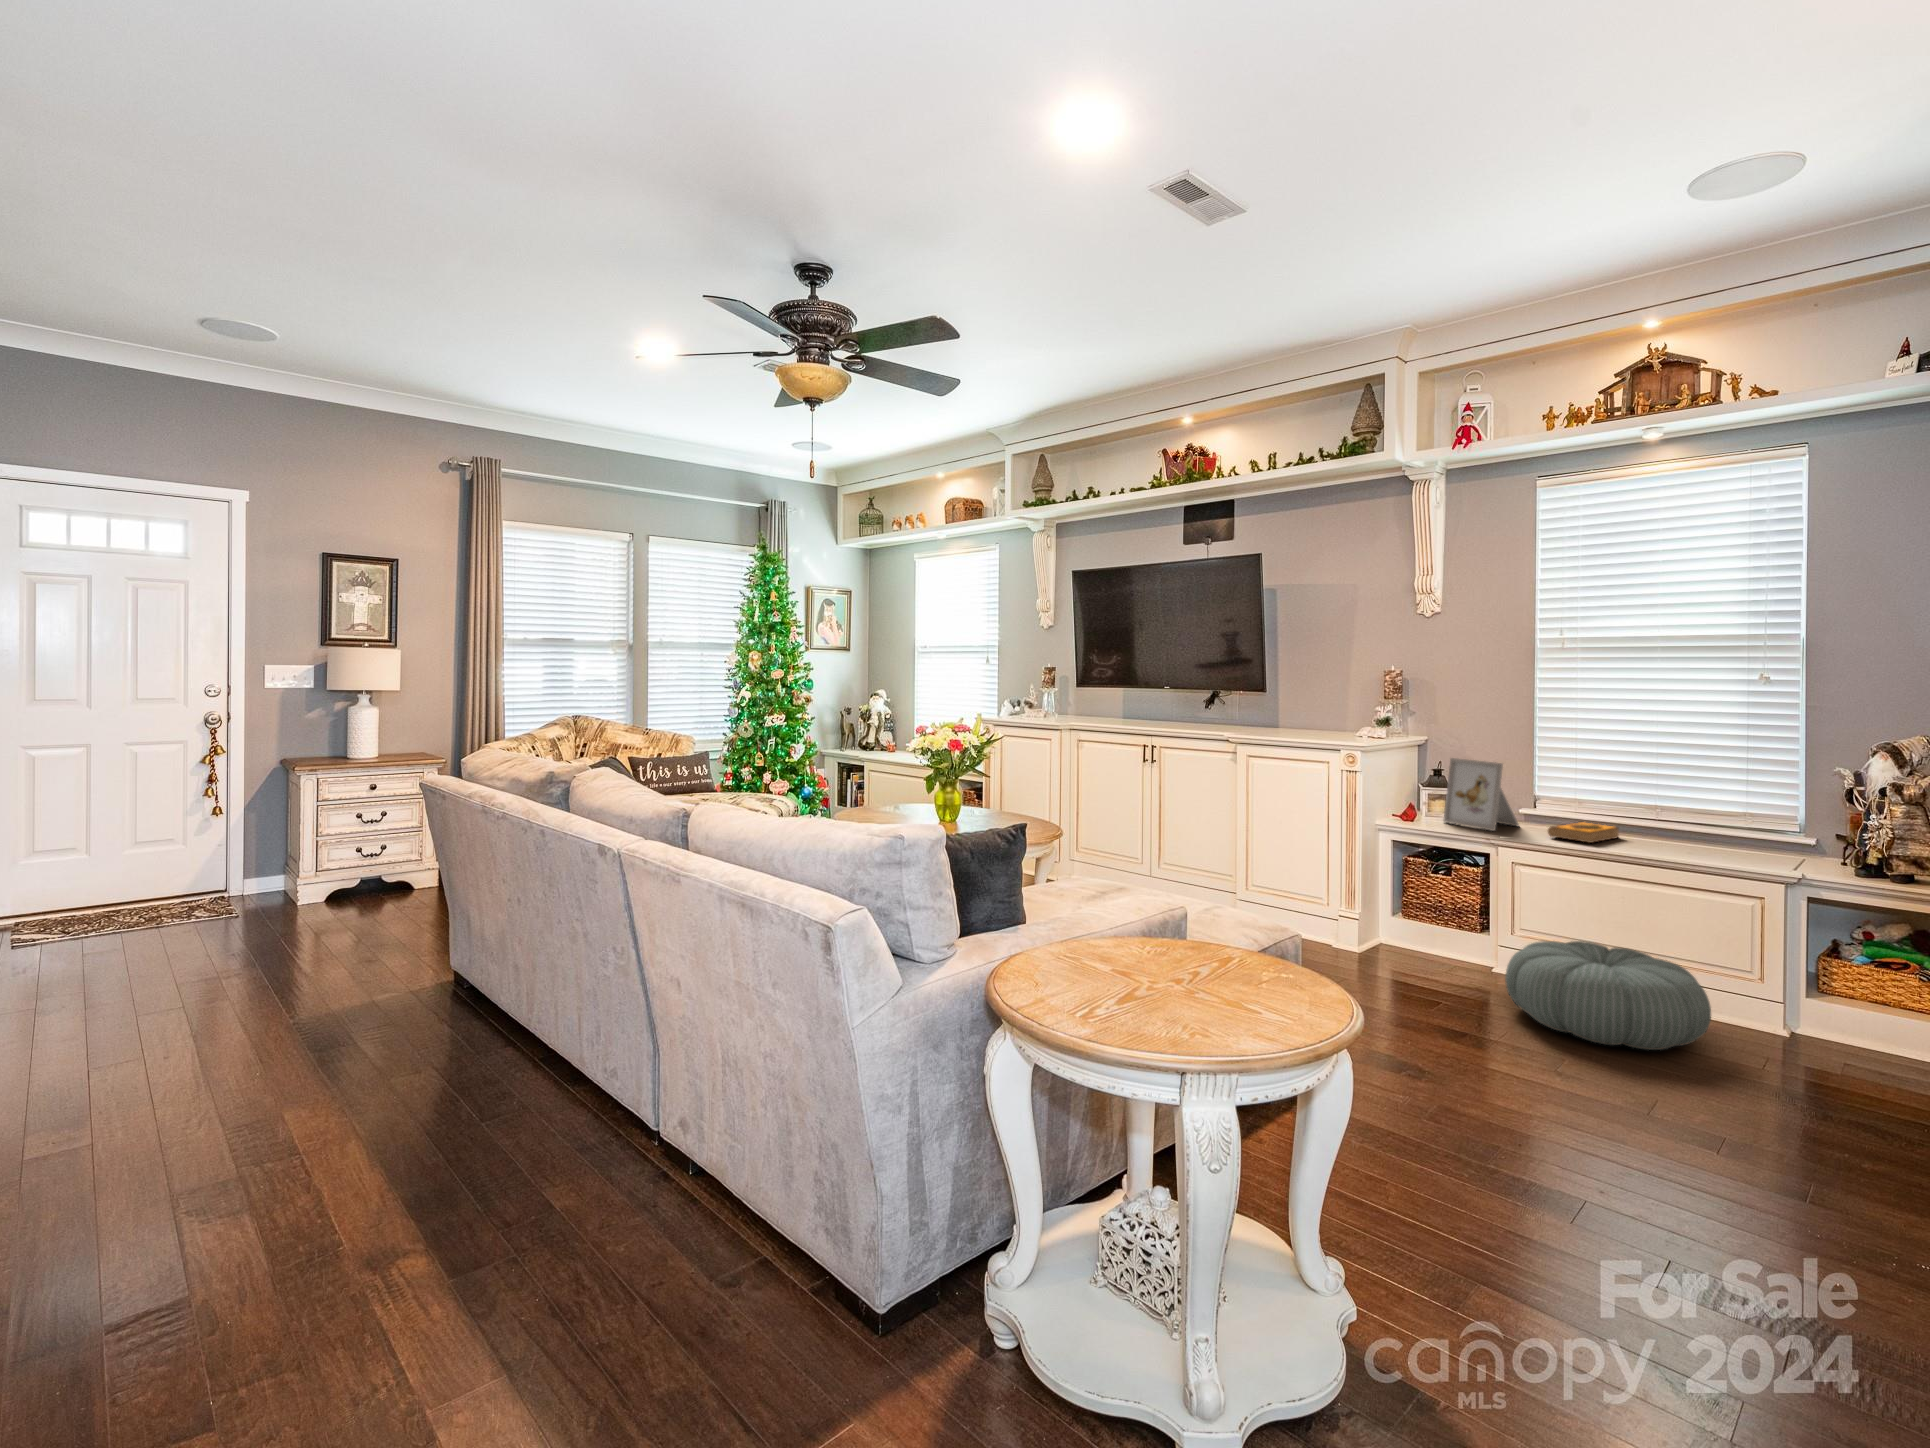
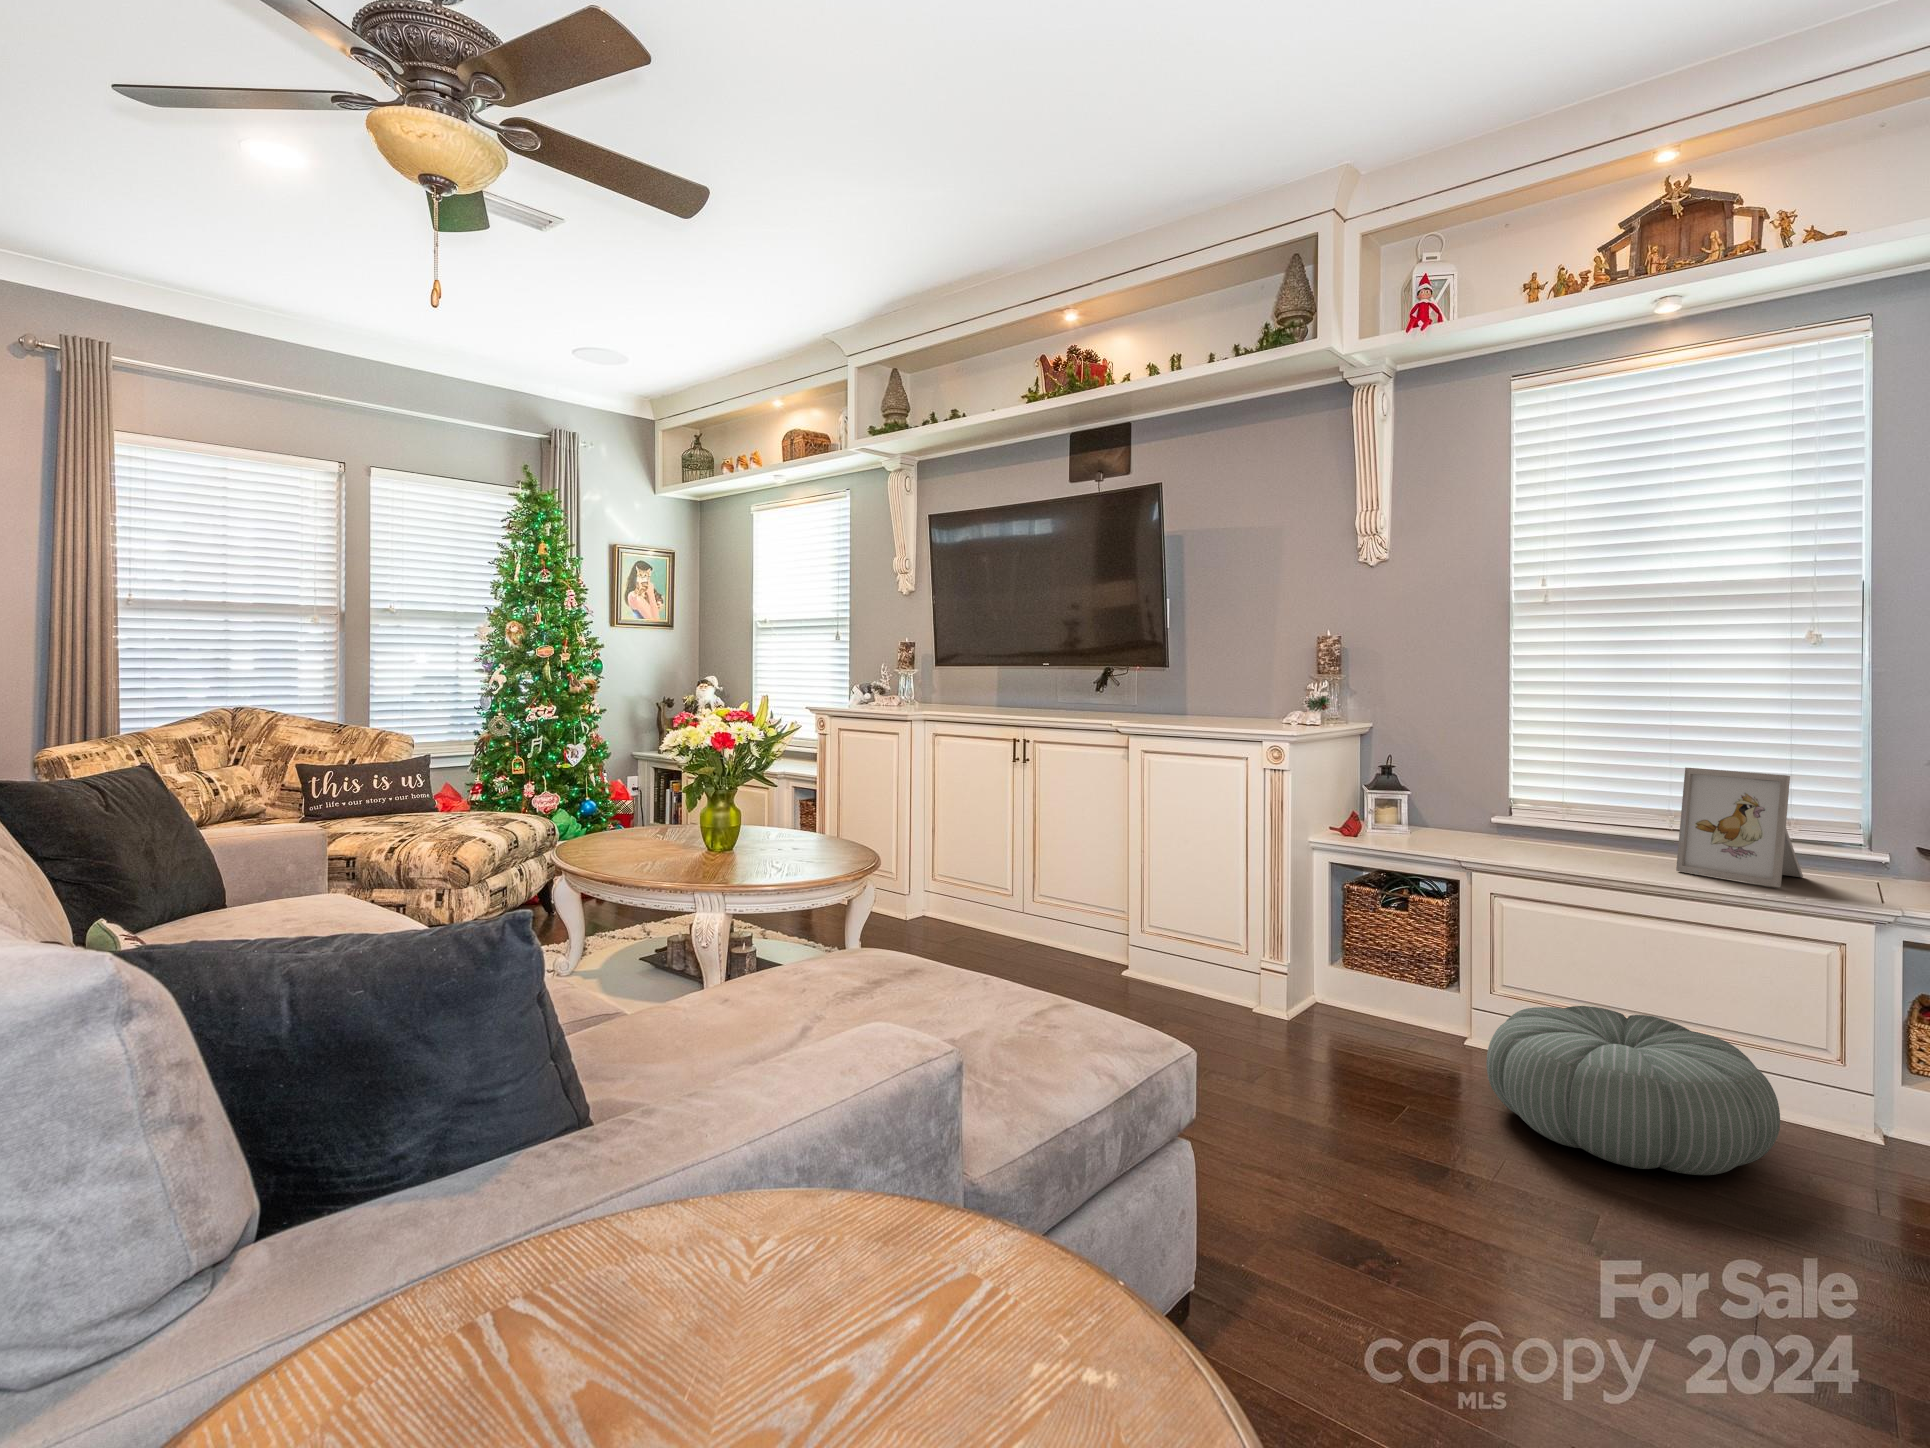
picture frame: present [1444,758,1519,831] -> present [1676,768,1803,887]
hardback book: present [1548,822,1619,843] -> none [1535,836,1628,865]

